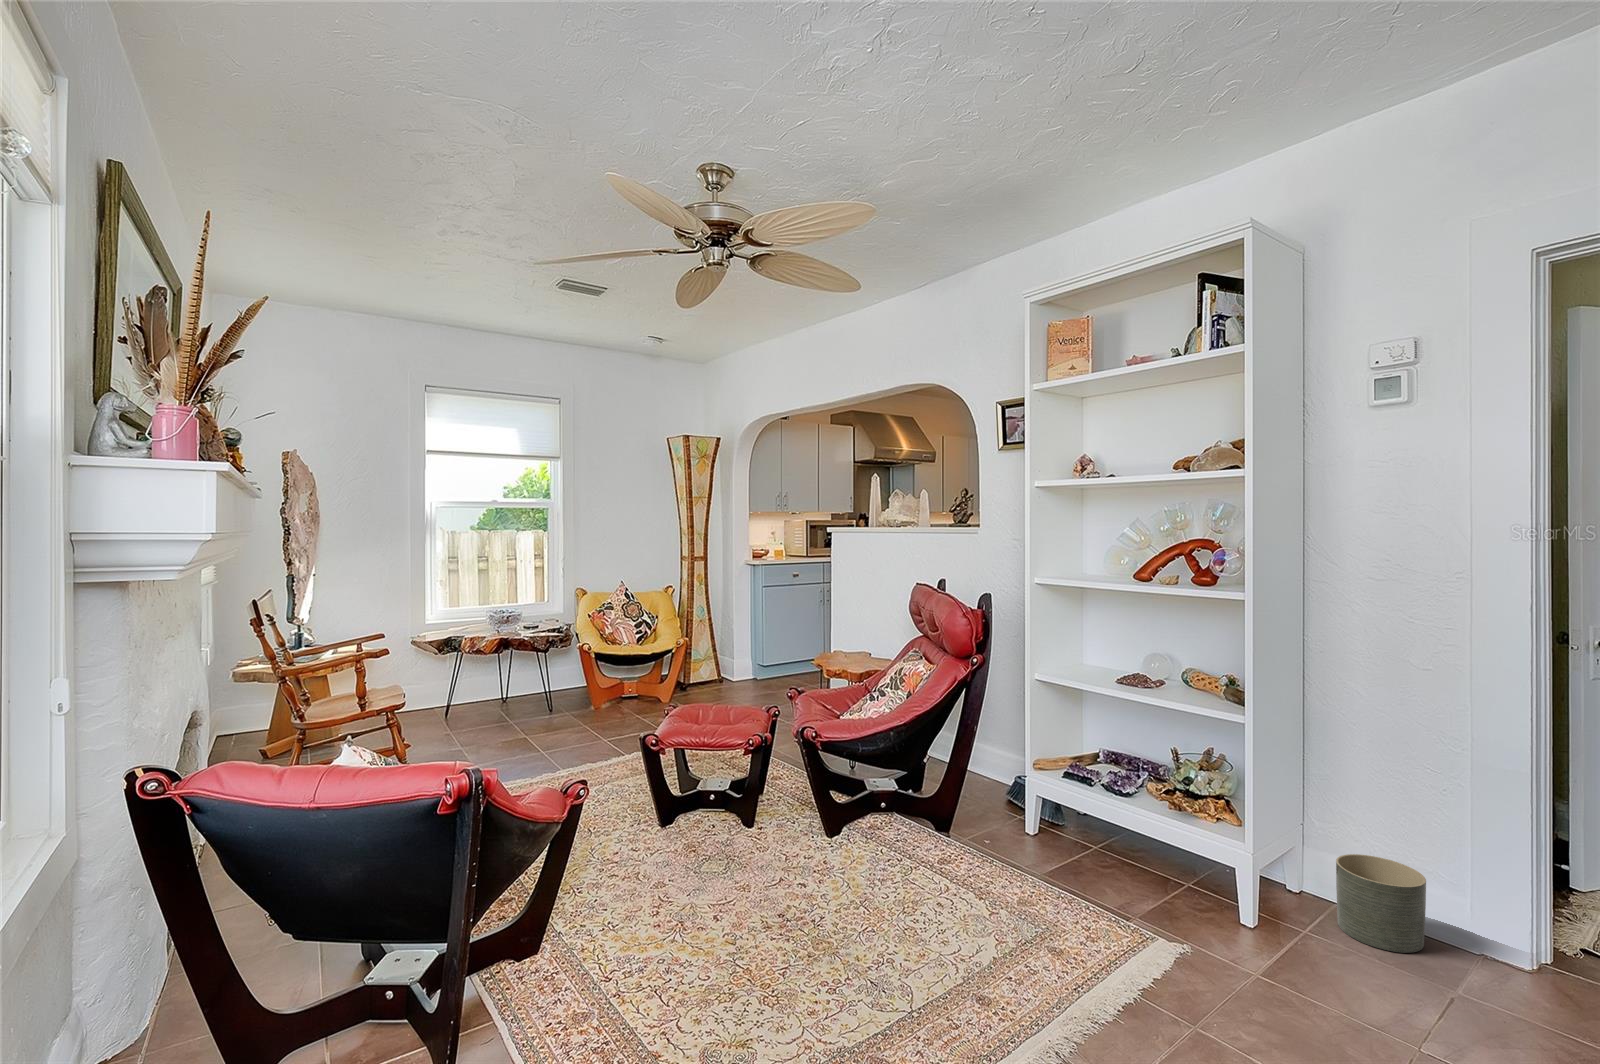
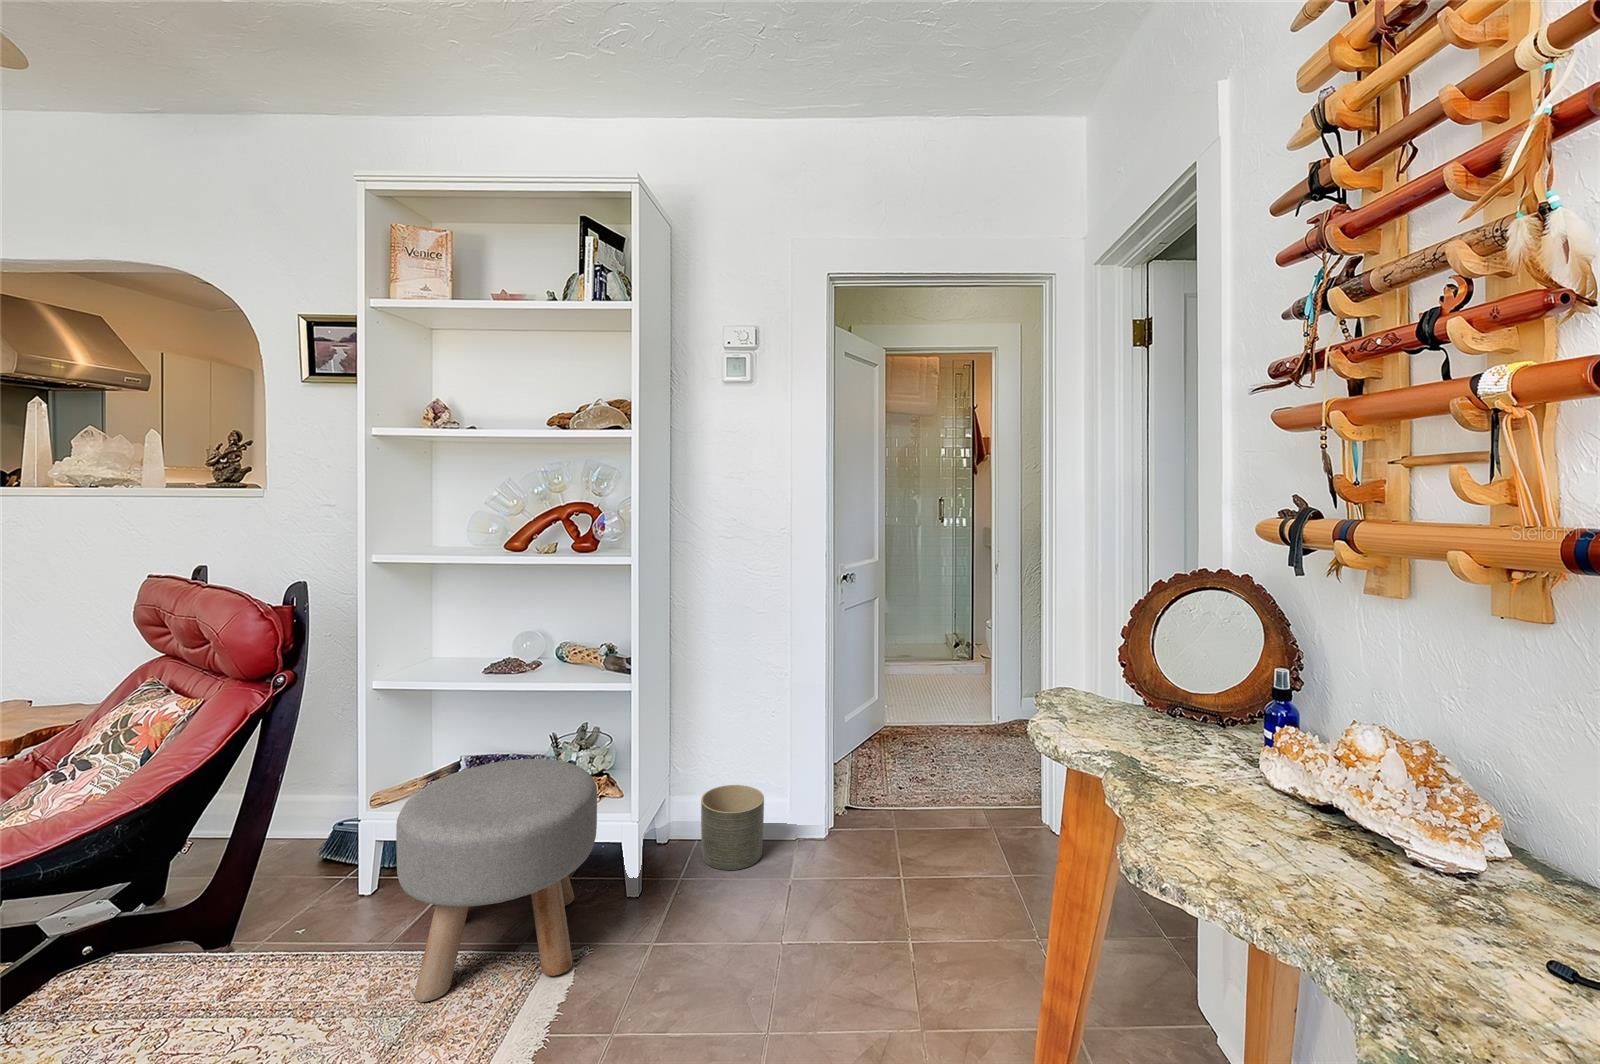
ottoman: none [1039,755,1200,941] -> present [396,759,597,1002]

